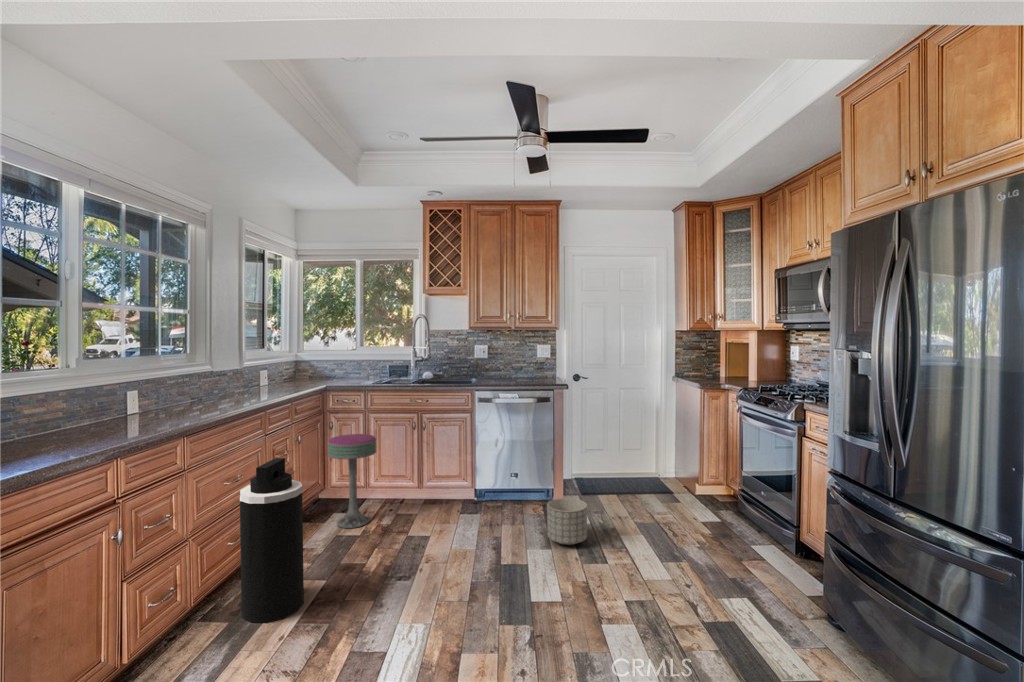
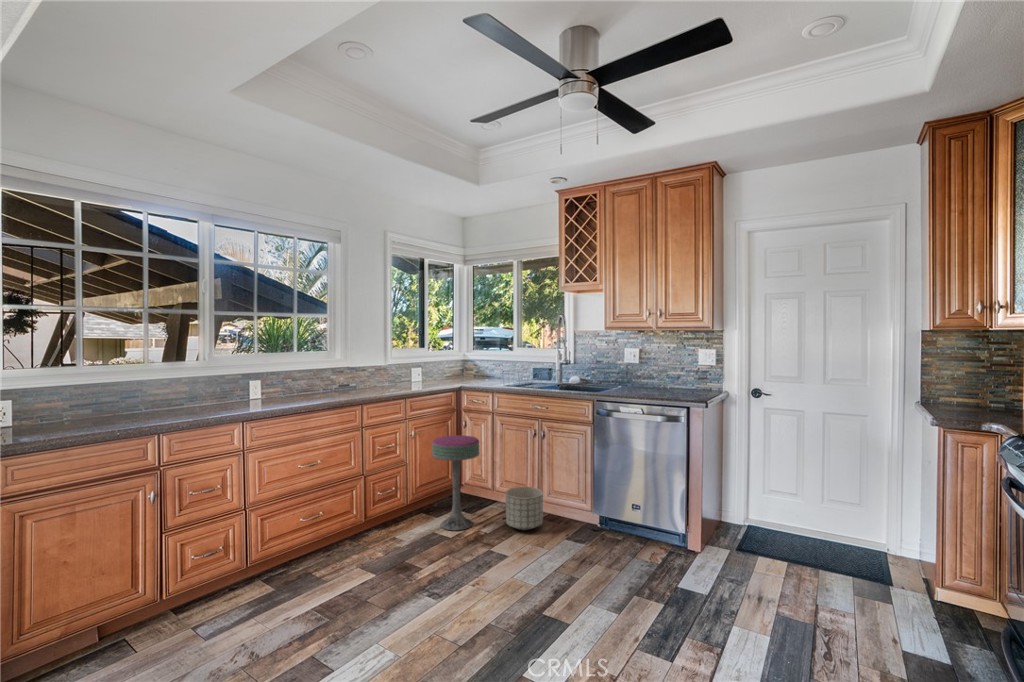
trash can: present [240,458,304,623] -> none [285,449,342,601]
planter: present [547,498,587,545] -> present [506,487,543,531]

